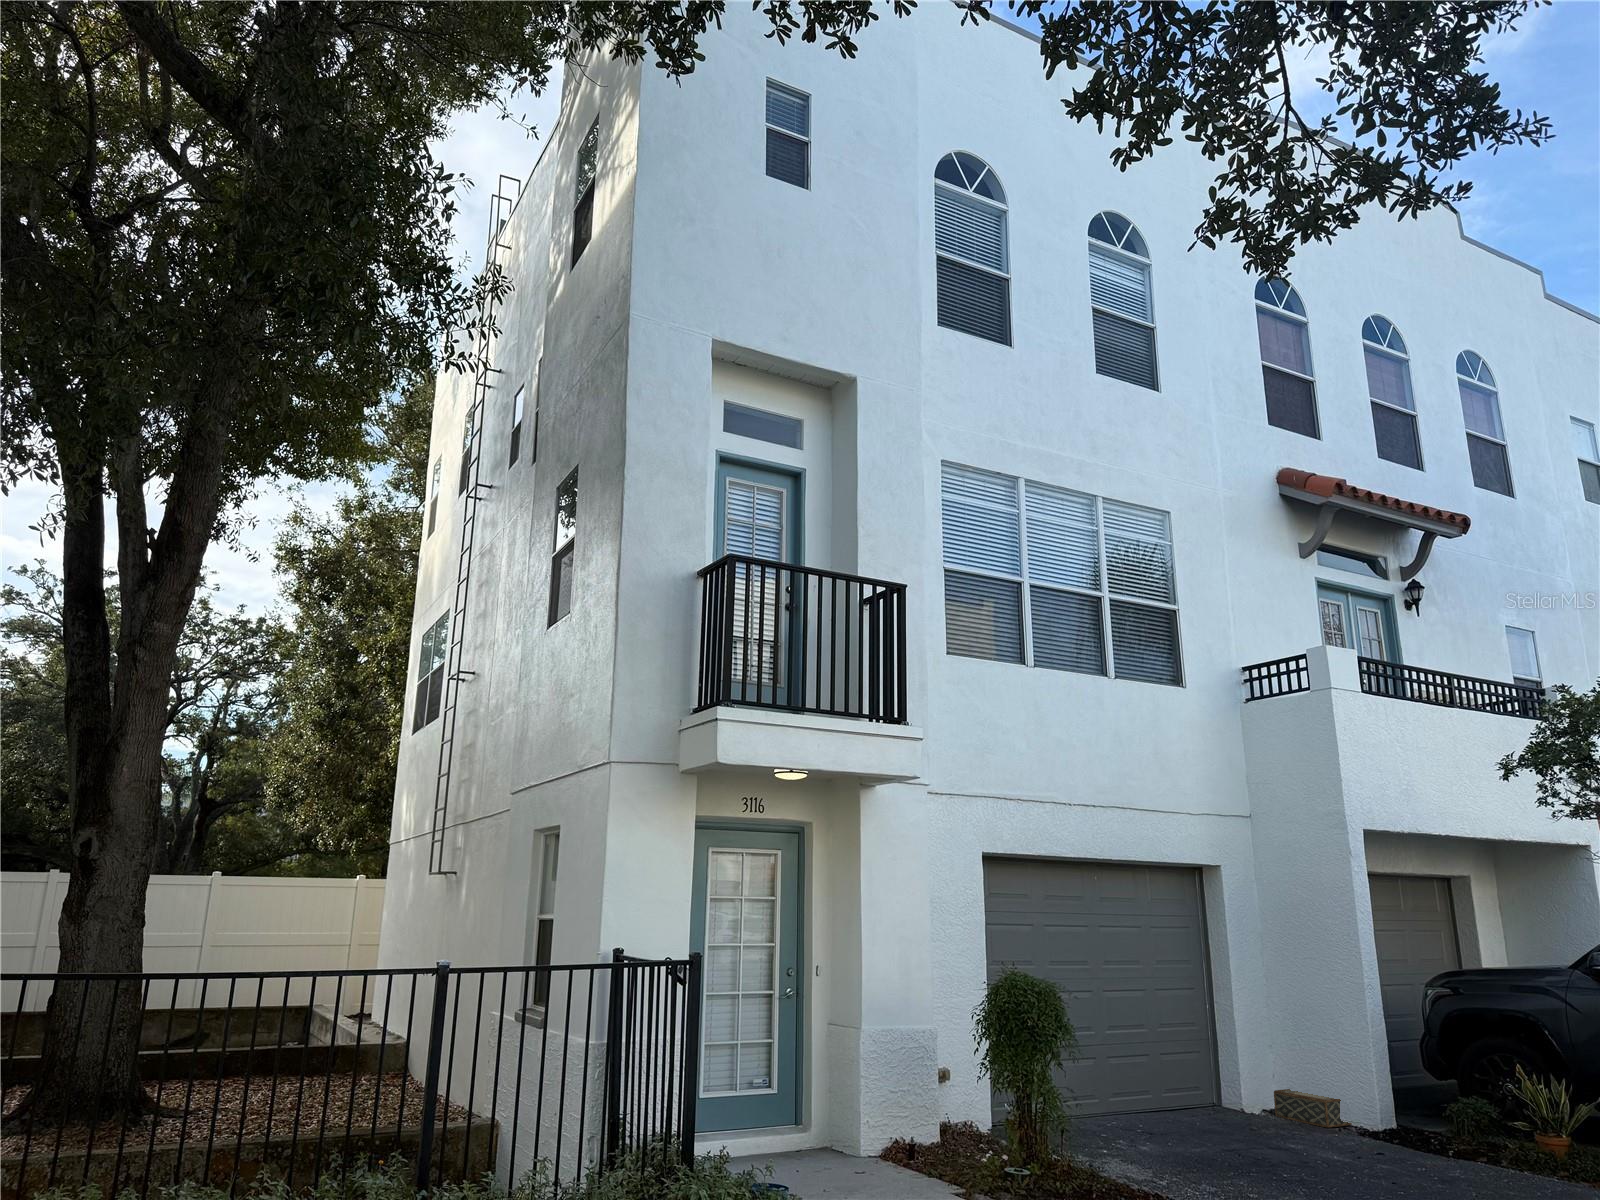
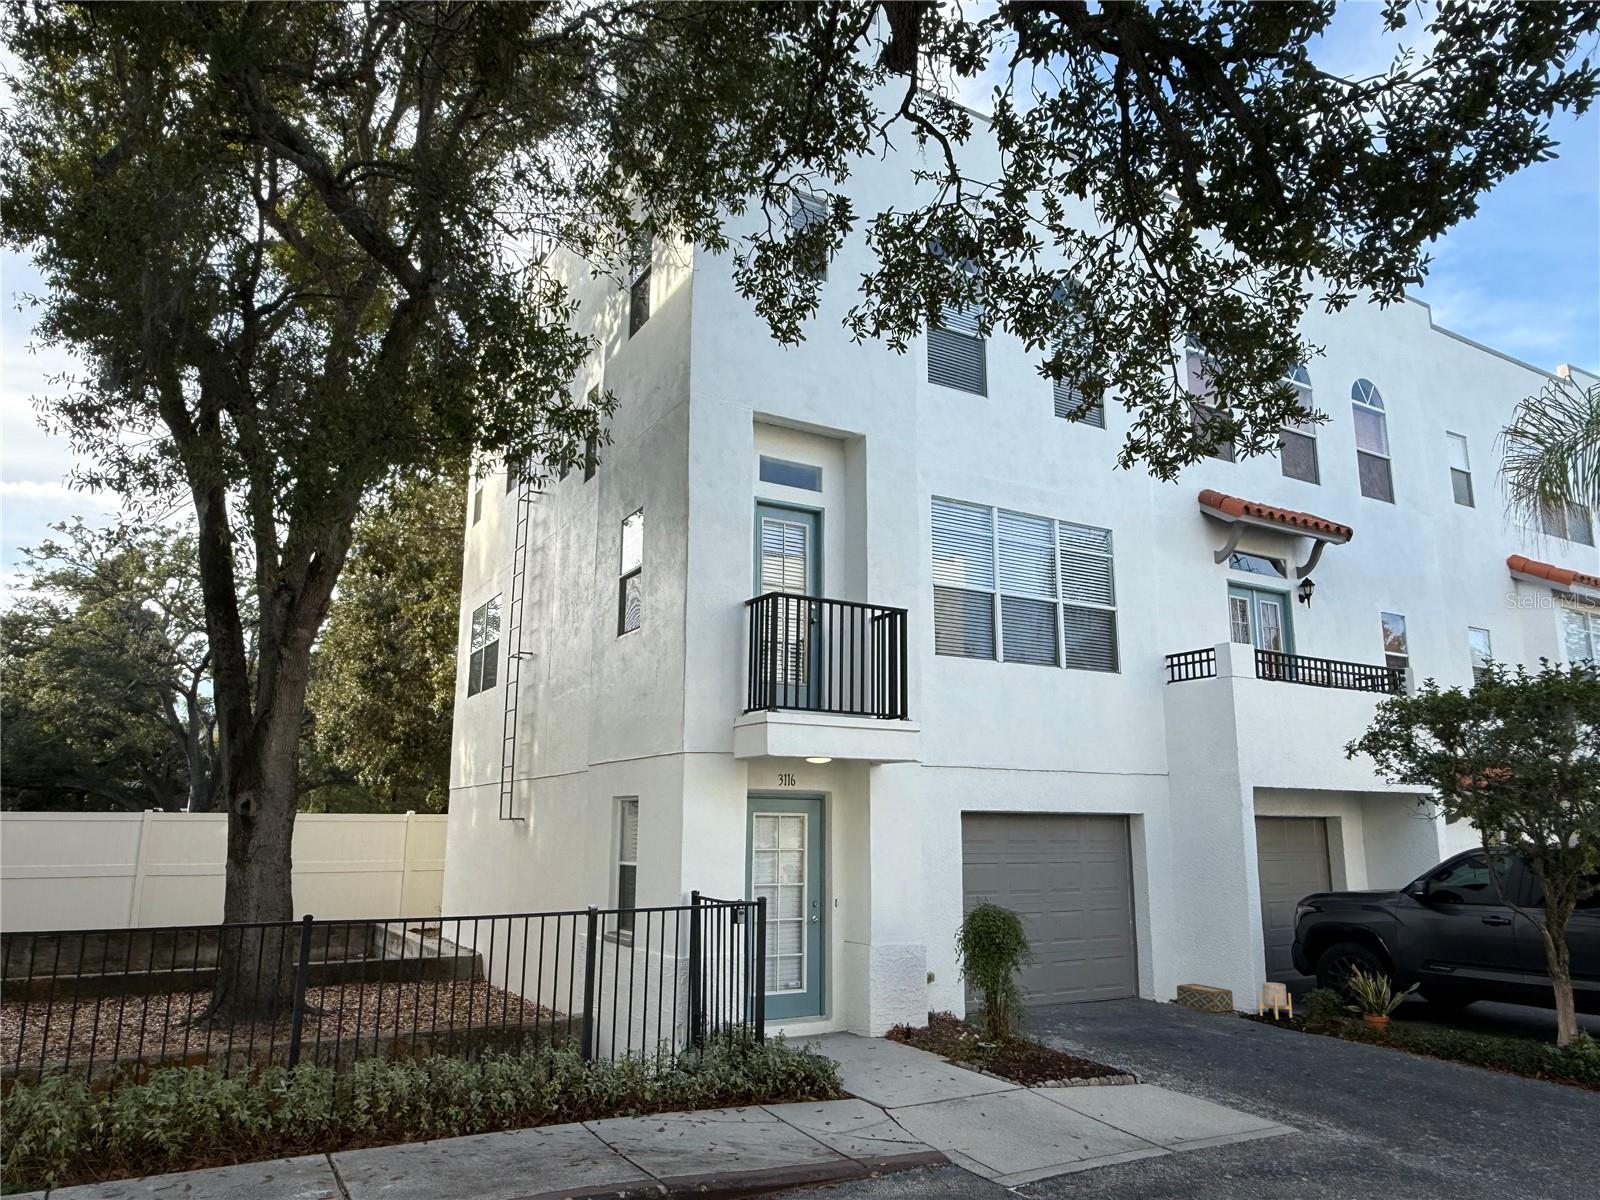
planter: none [1385,1088,1434,1138] -> present [1259,982,1292,1019]

